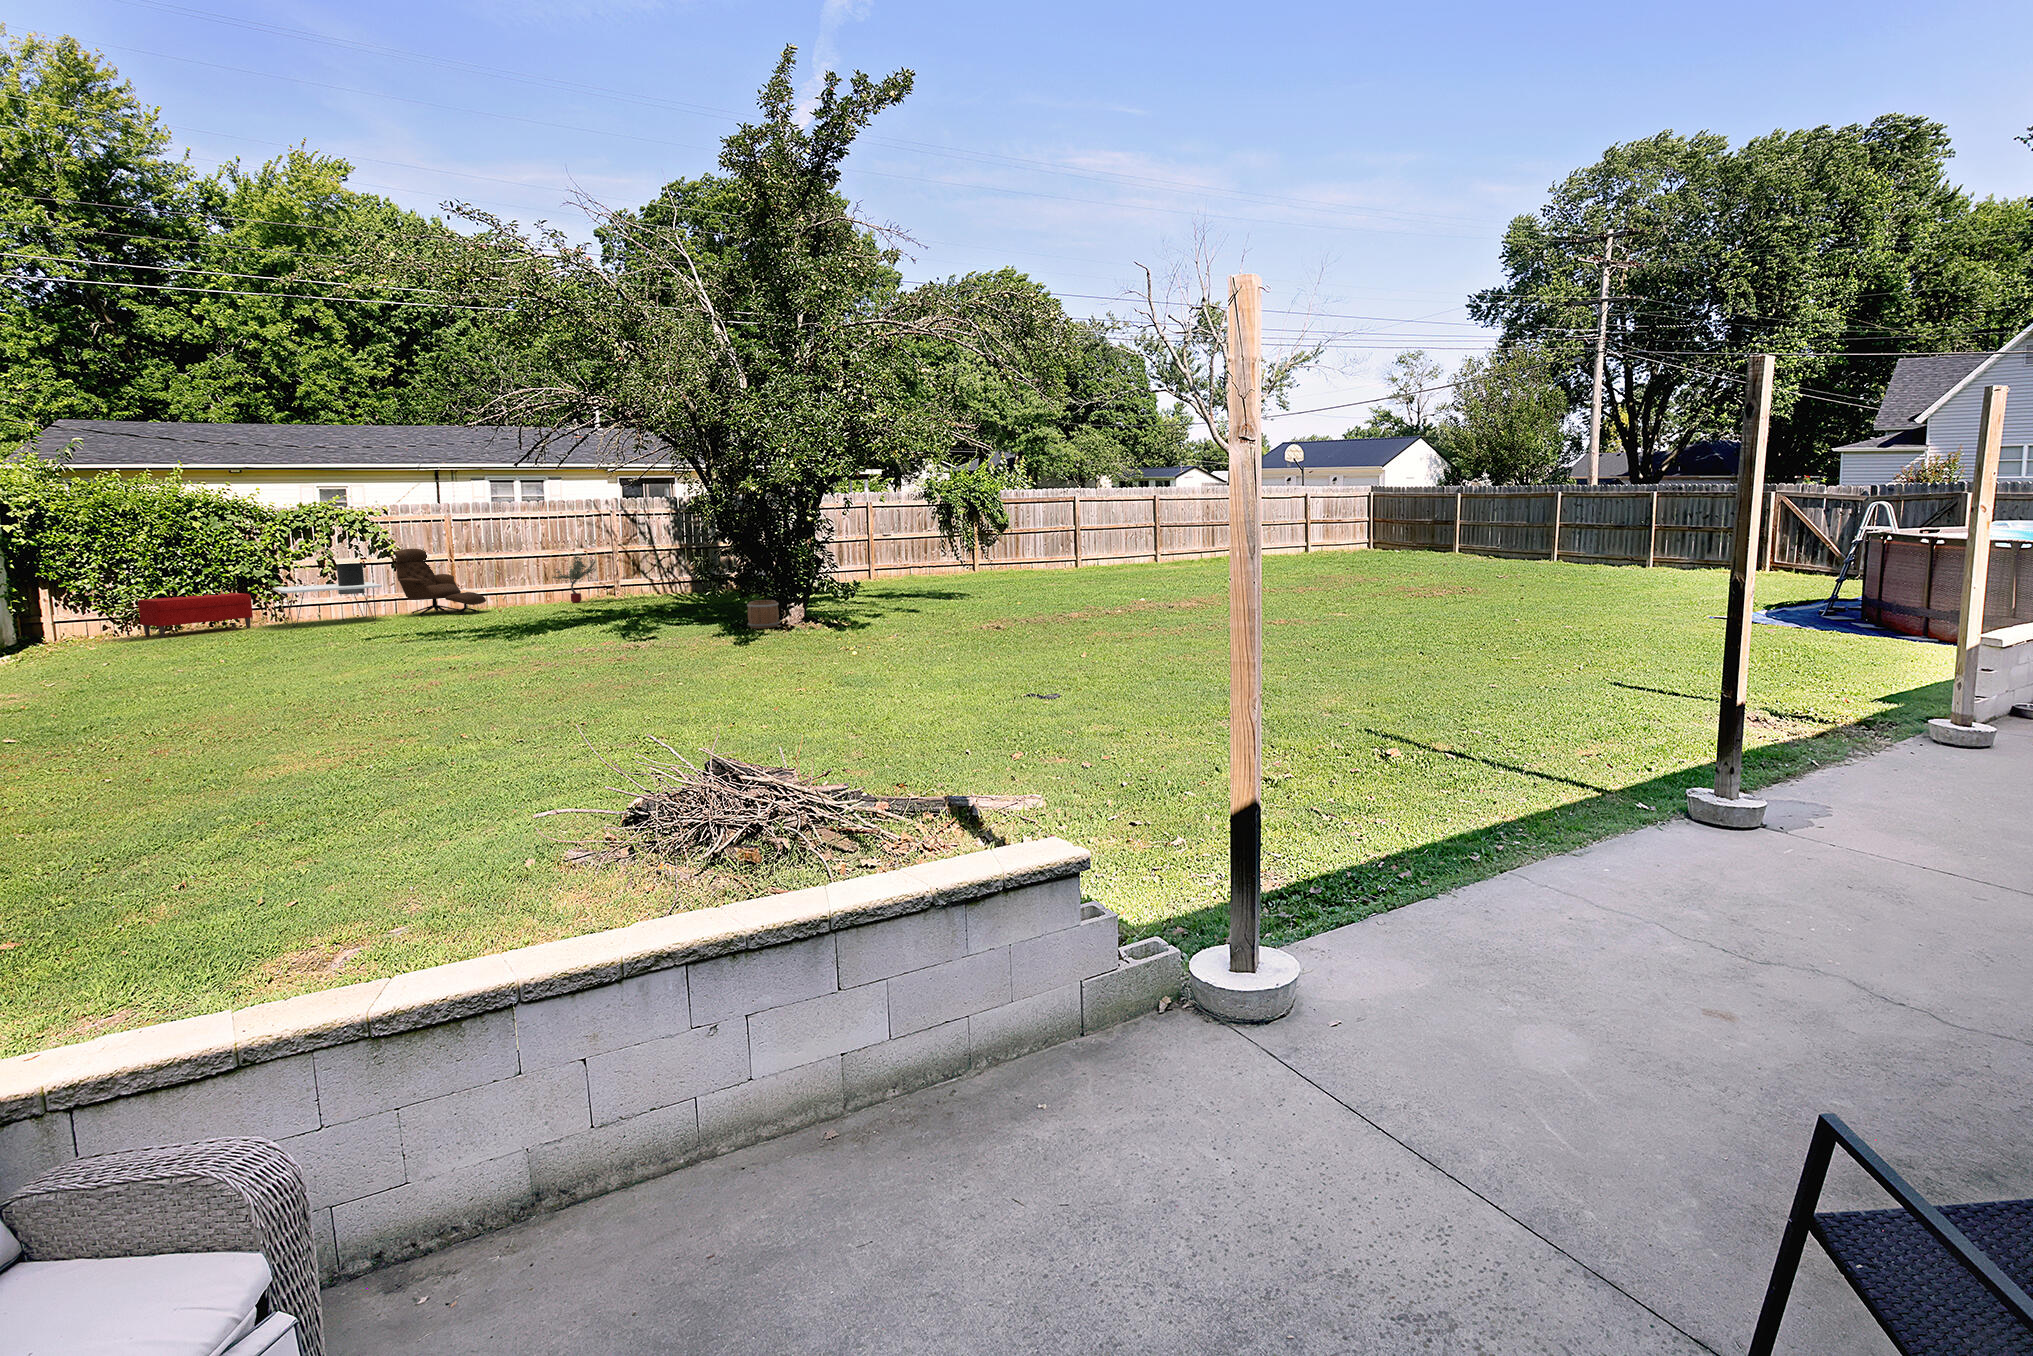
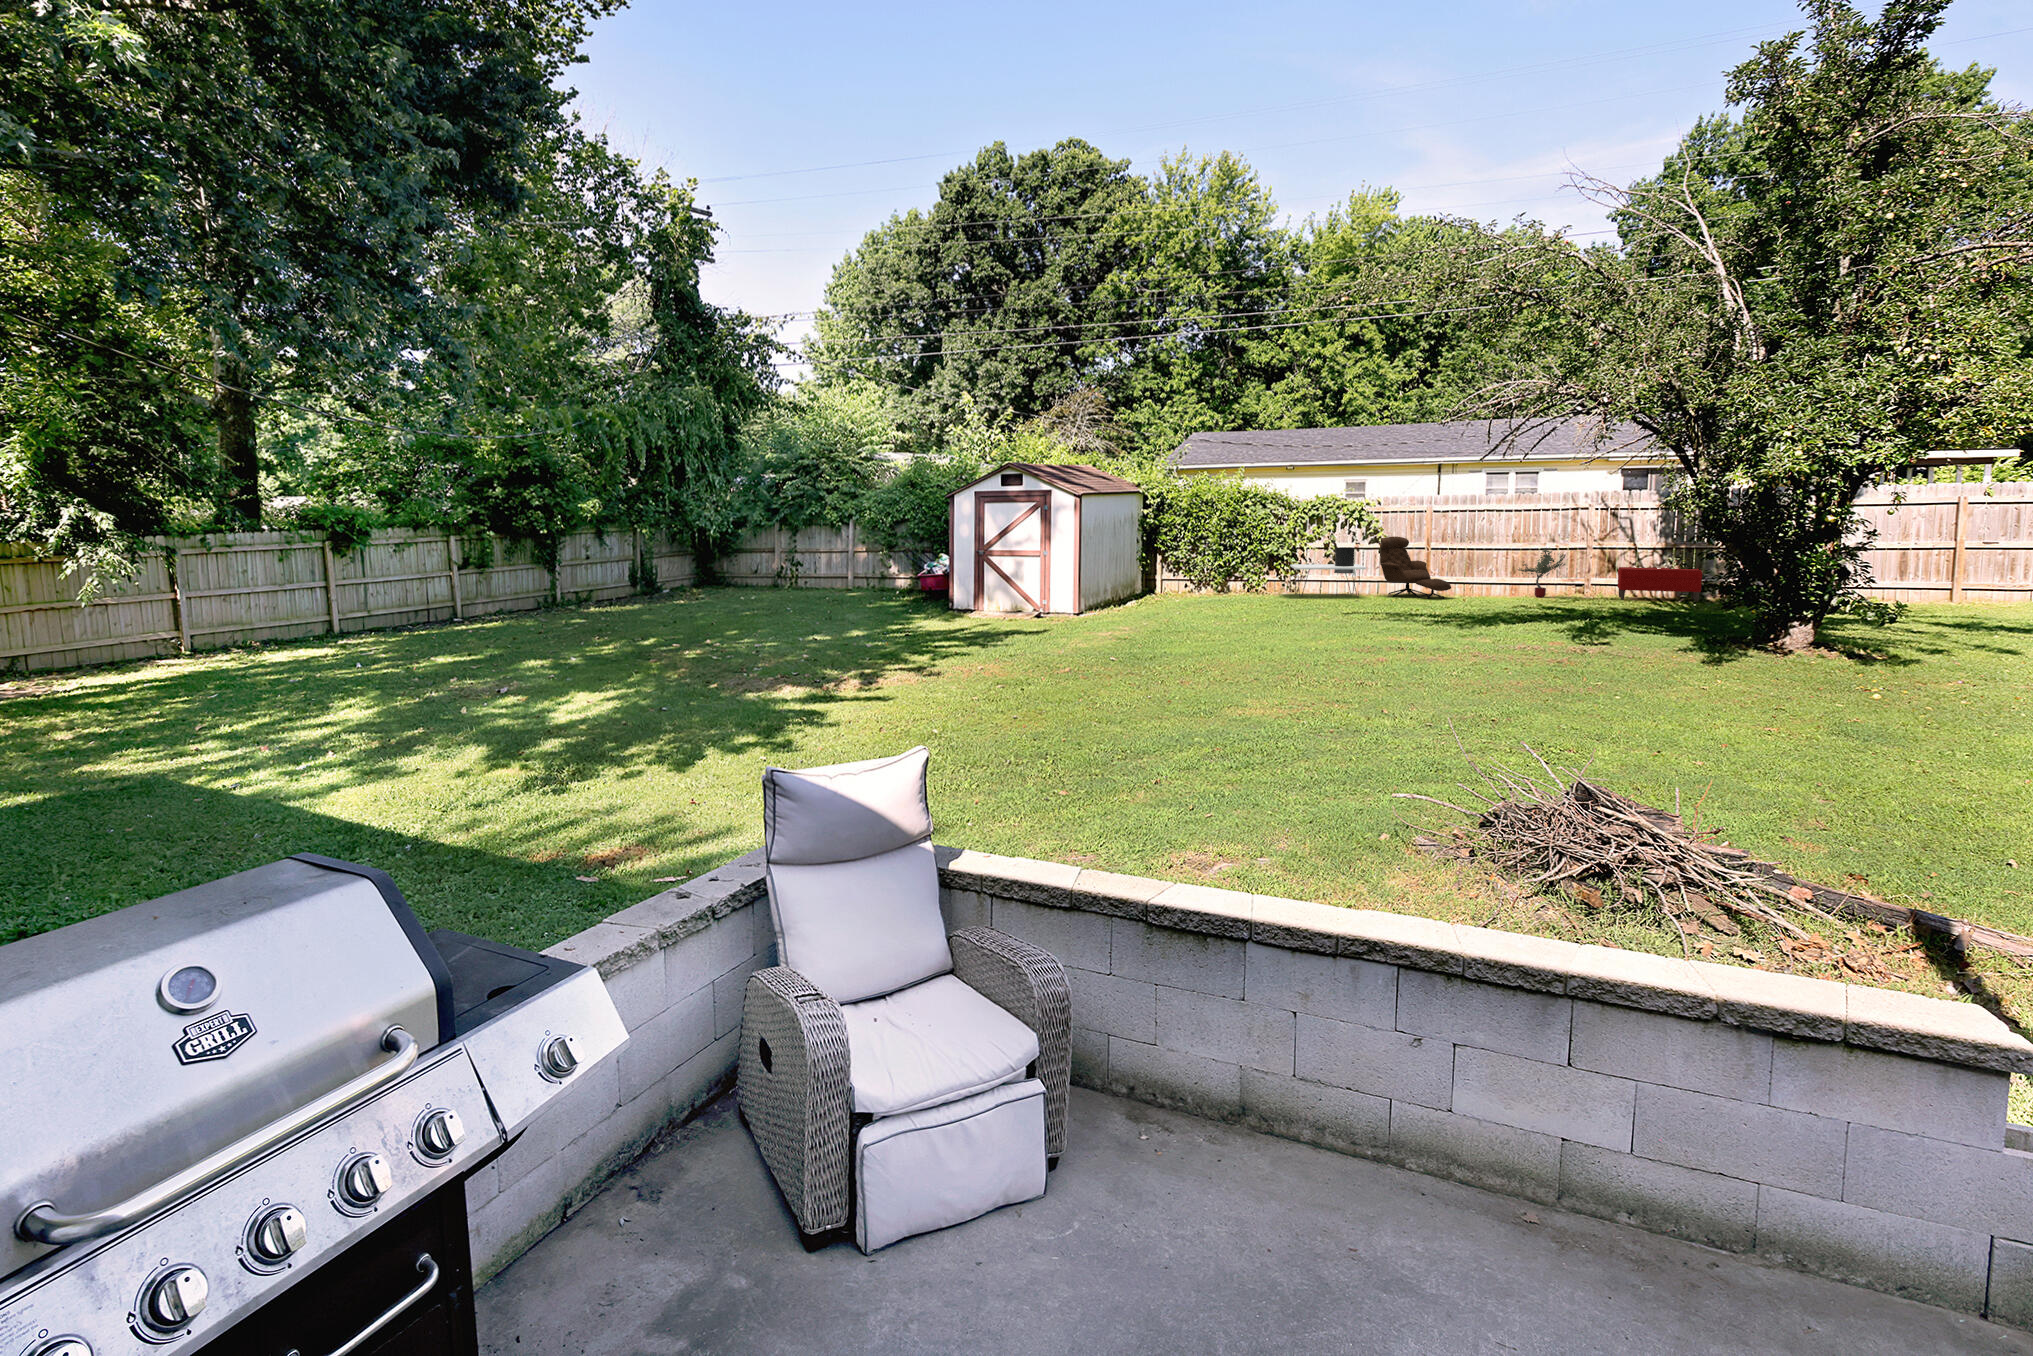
bench: present [138,593,253,638] -> present [1618,567,1702,602]
bucket: present [747,600,780,628] -> none [1727,613,1776,648]

